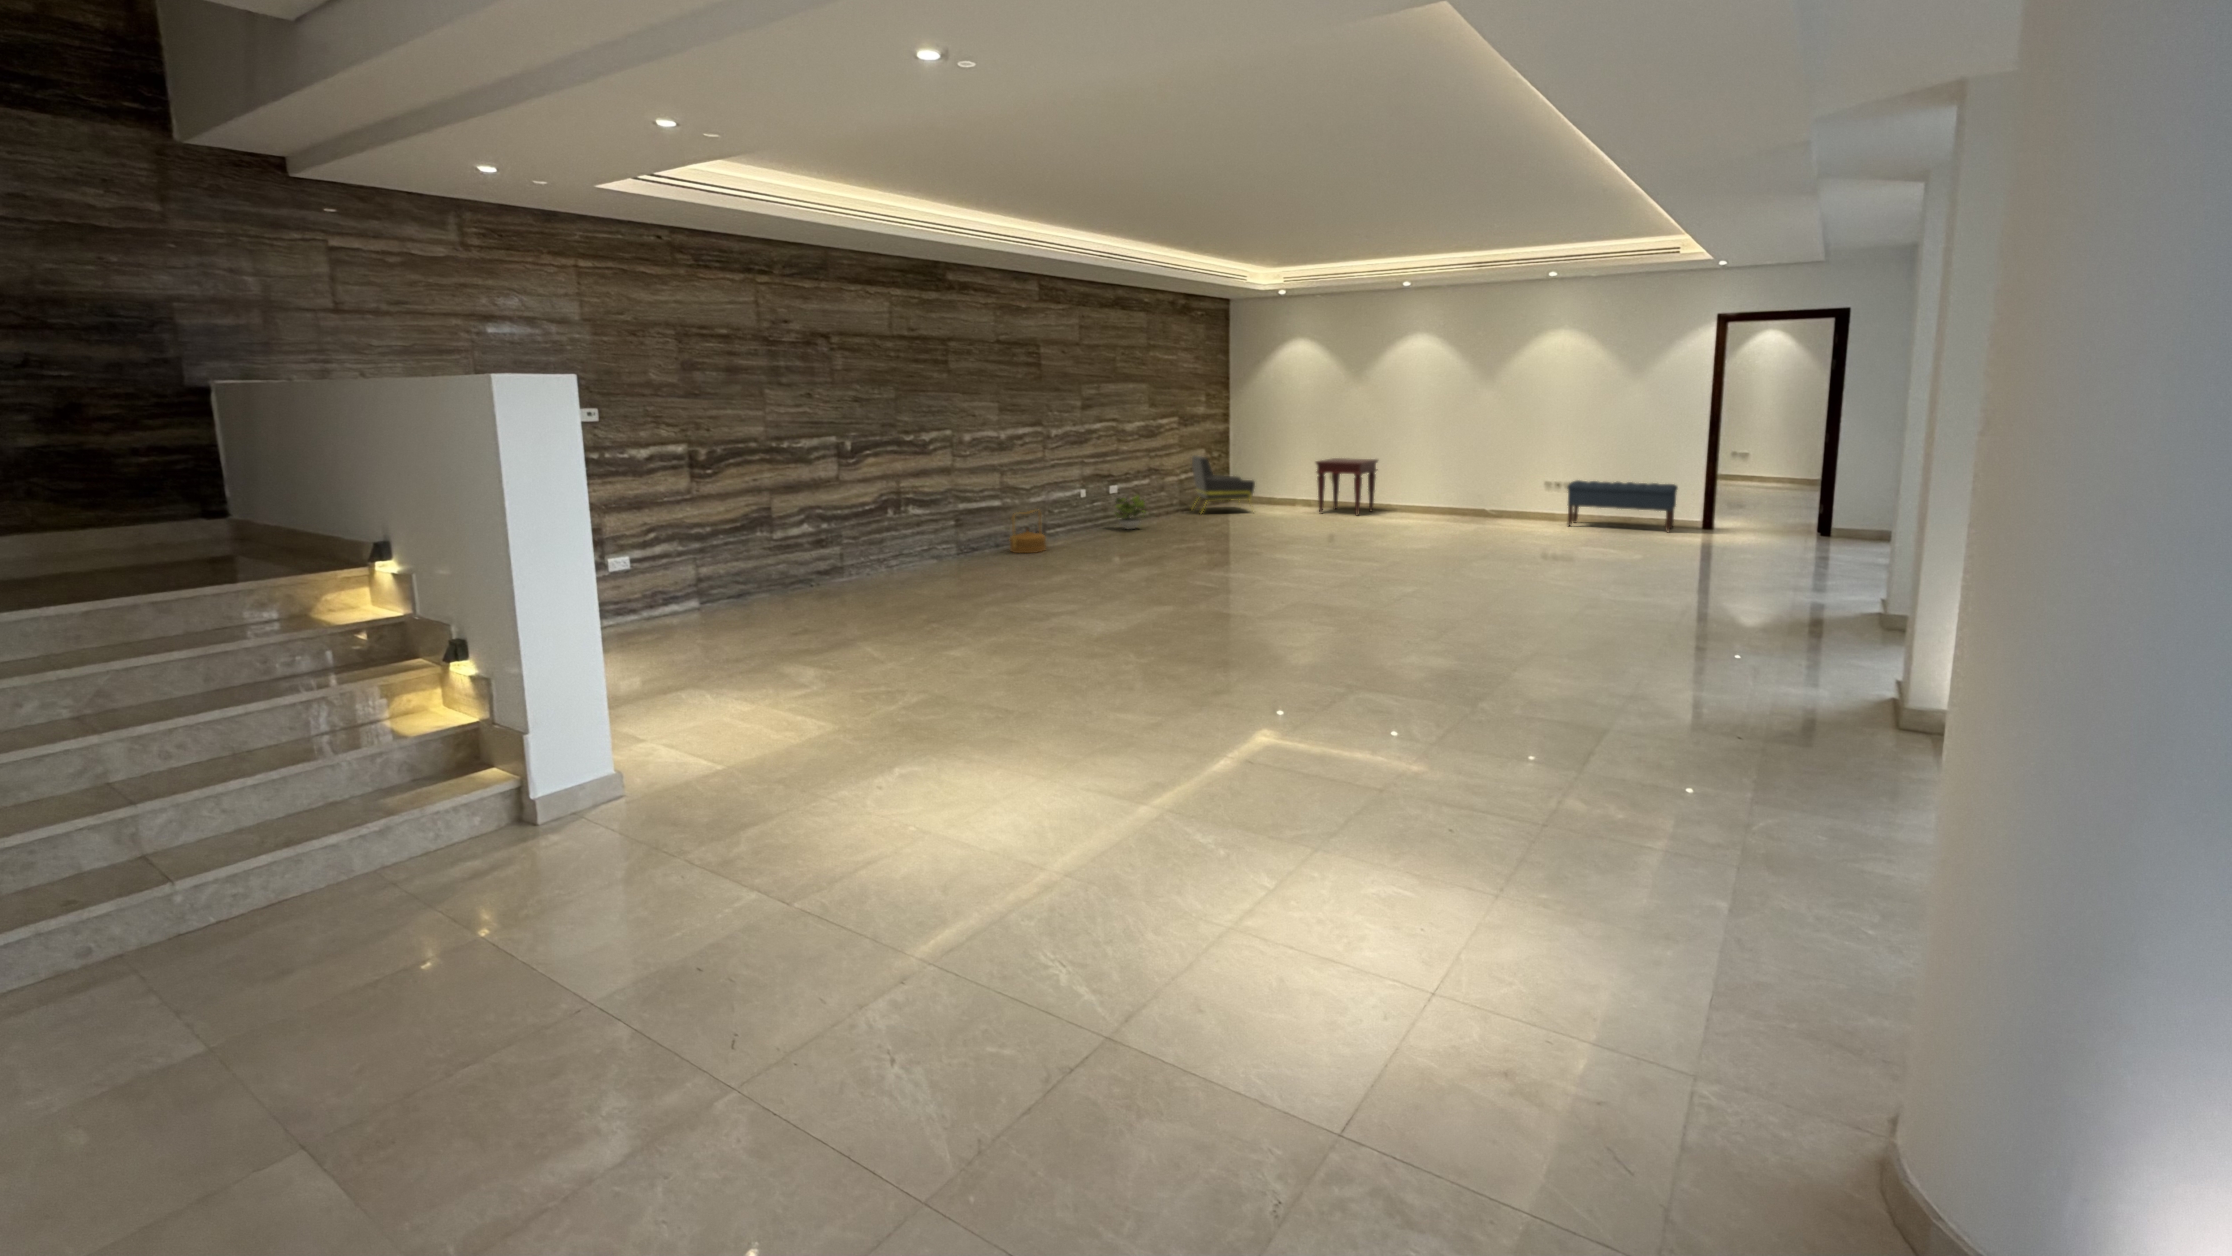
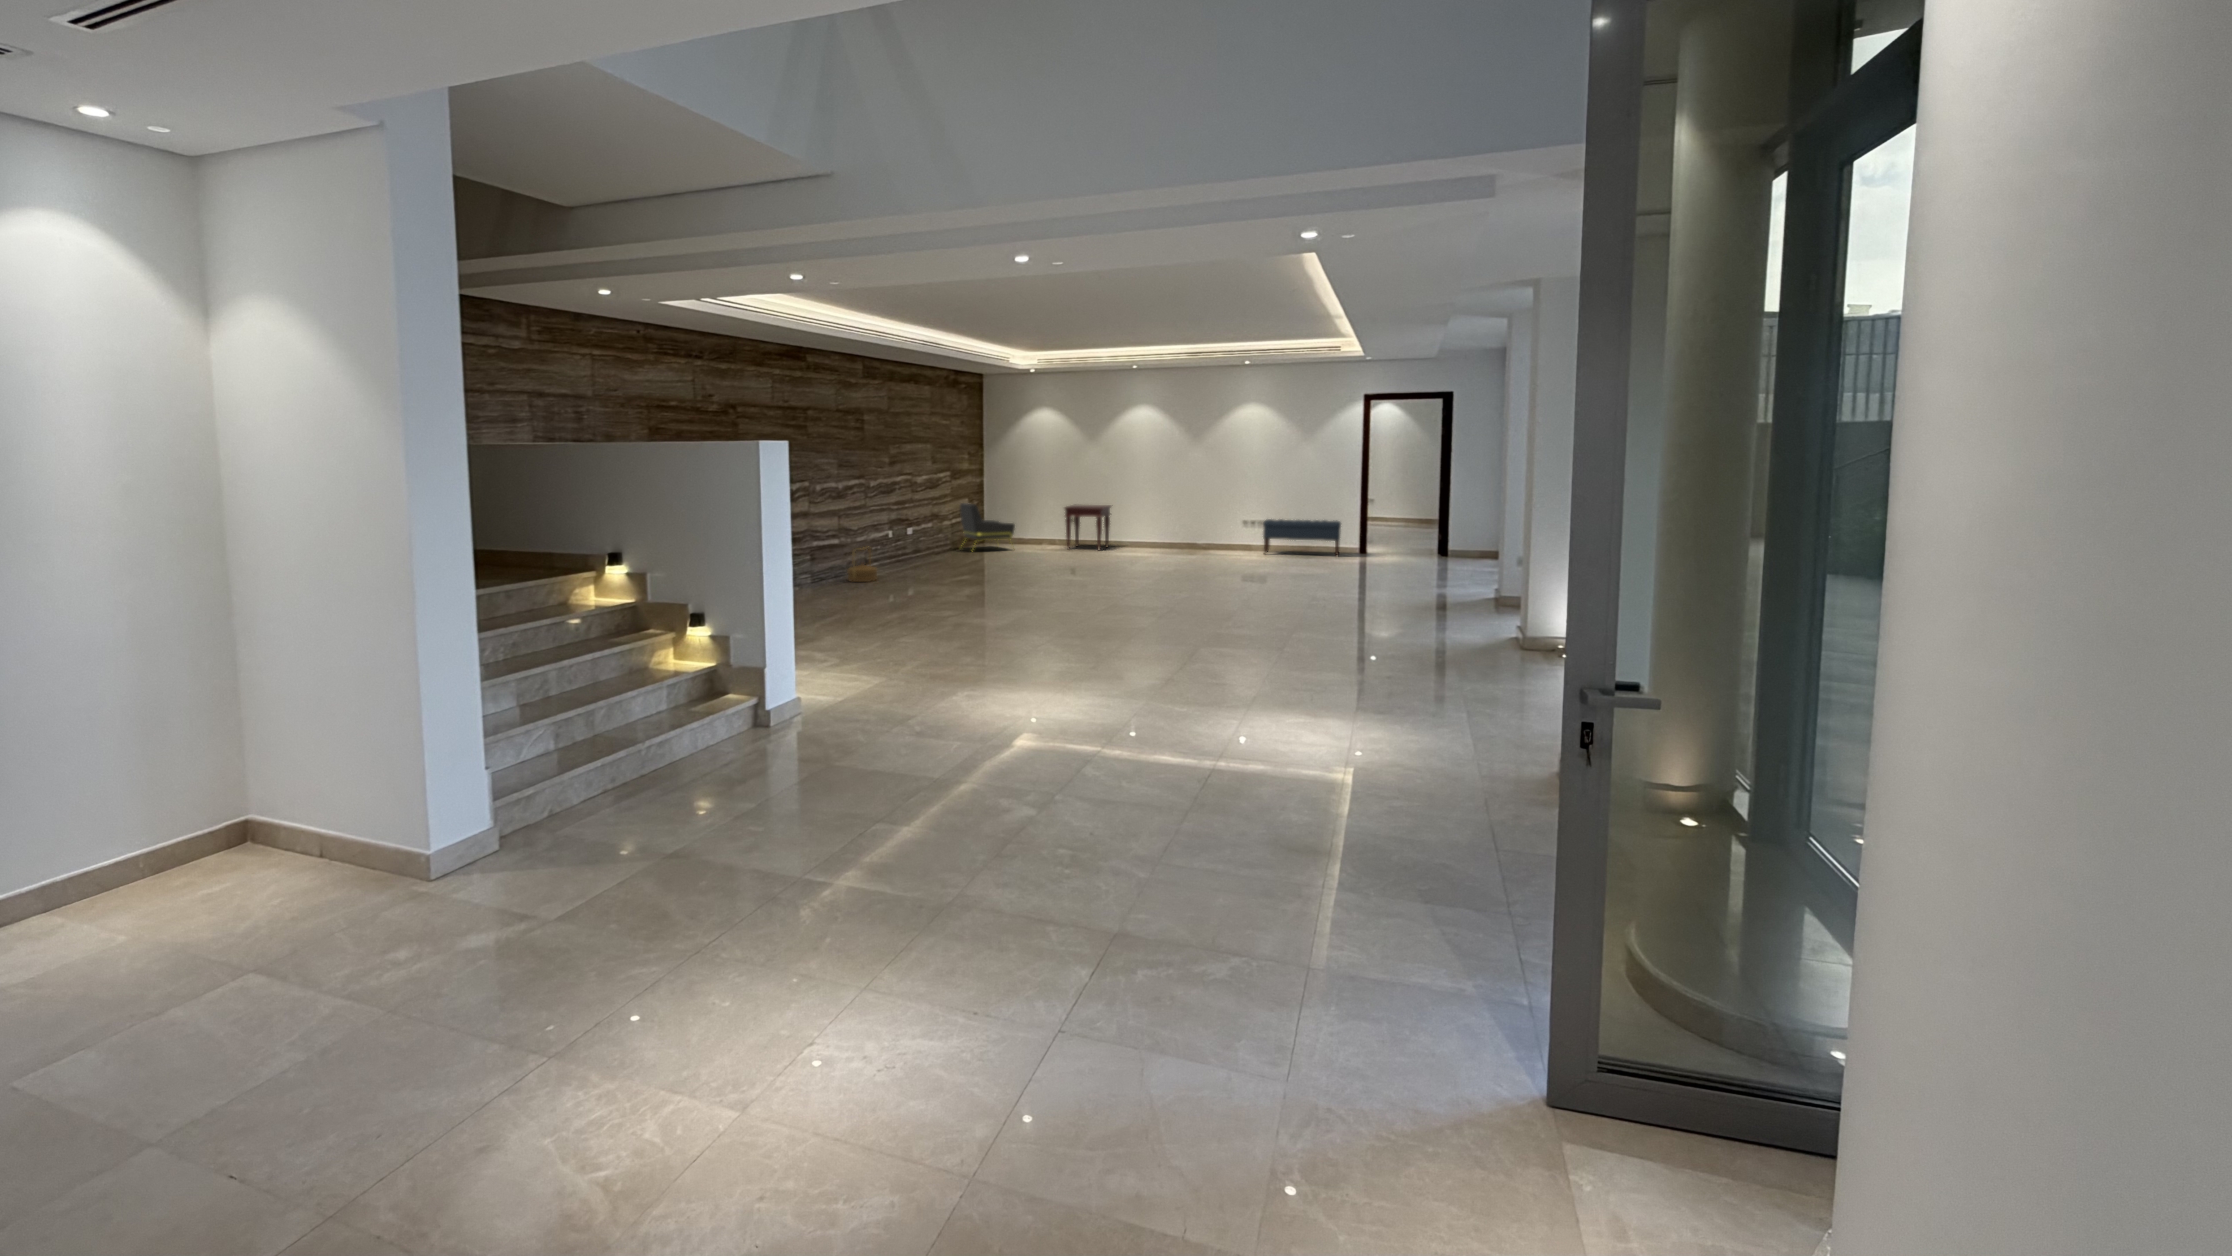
potted plant: present [1115,495,1146,529] -> none [912,535,942,564]

